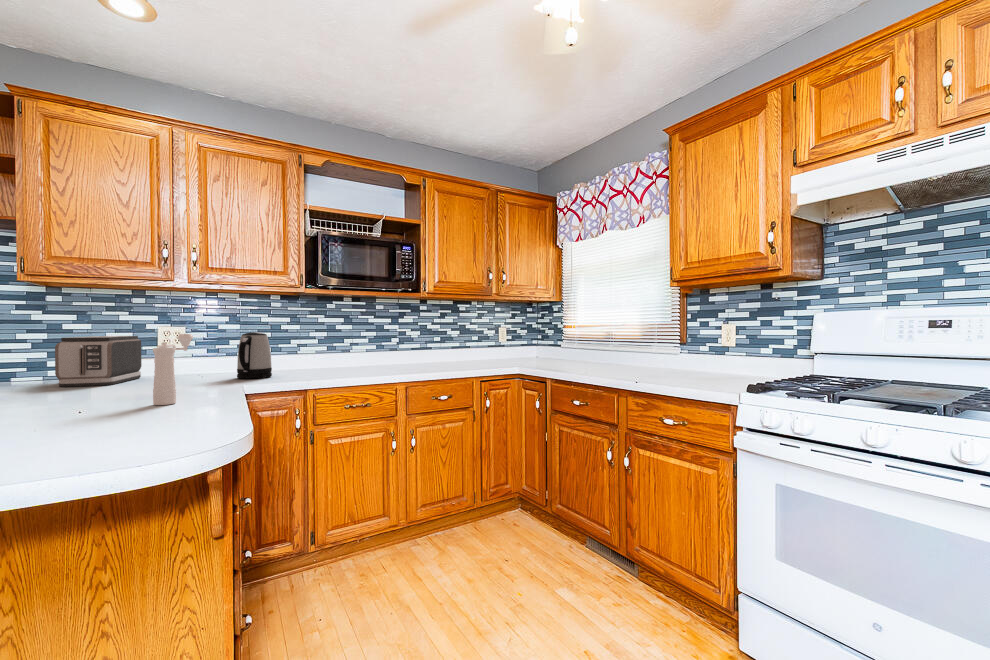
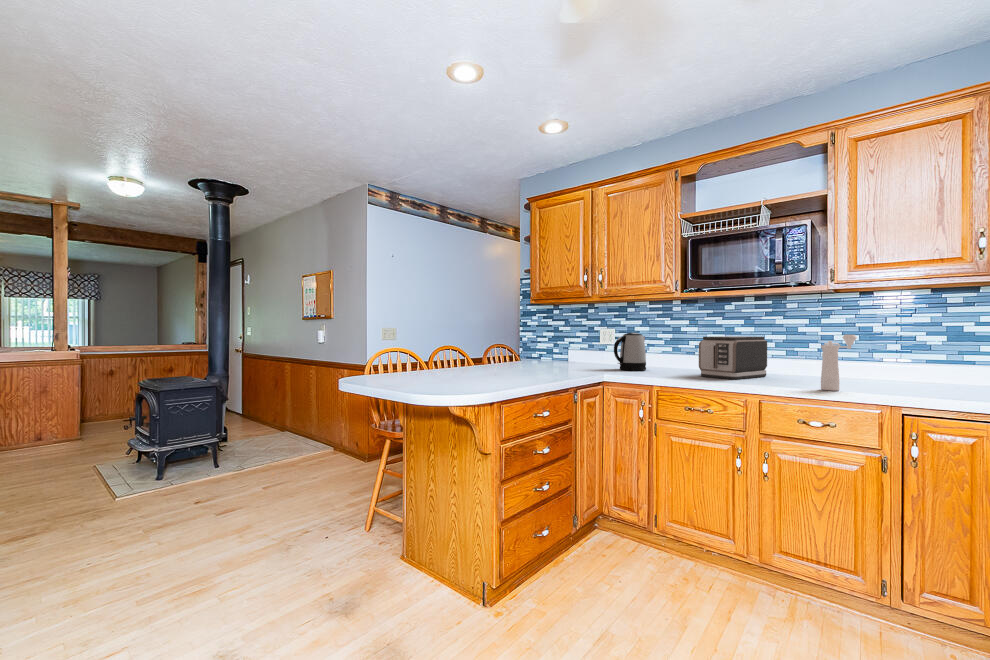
pepper mill: present [153,334,193,405] -> present [821,335,857,391]
toaster: present [55,336,141,387] -> present [699,336,767,379]

